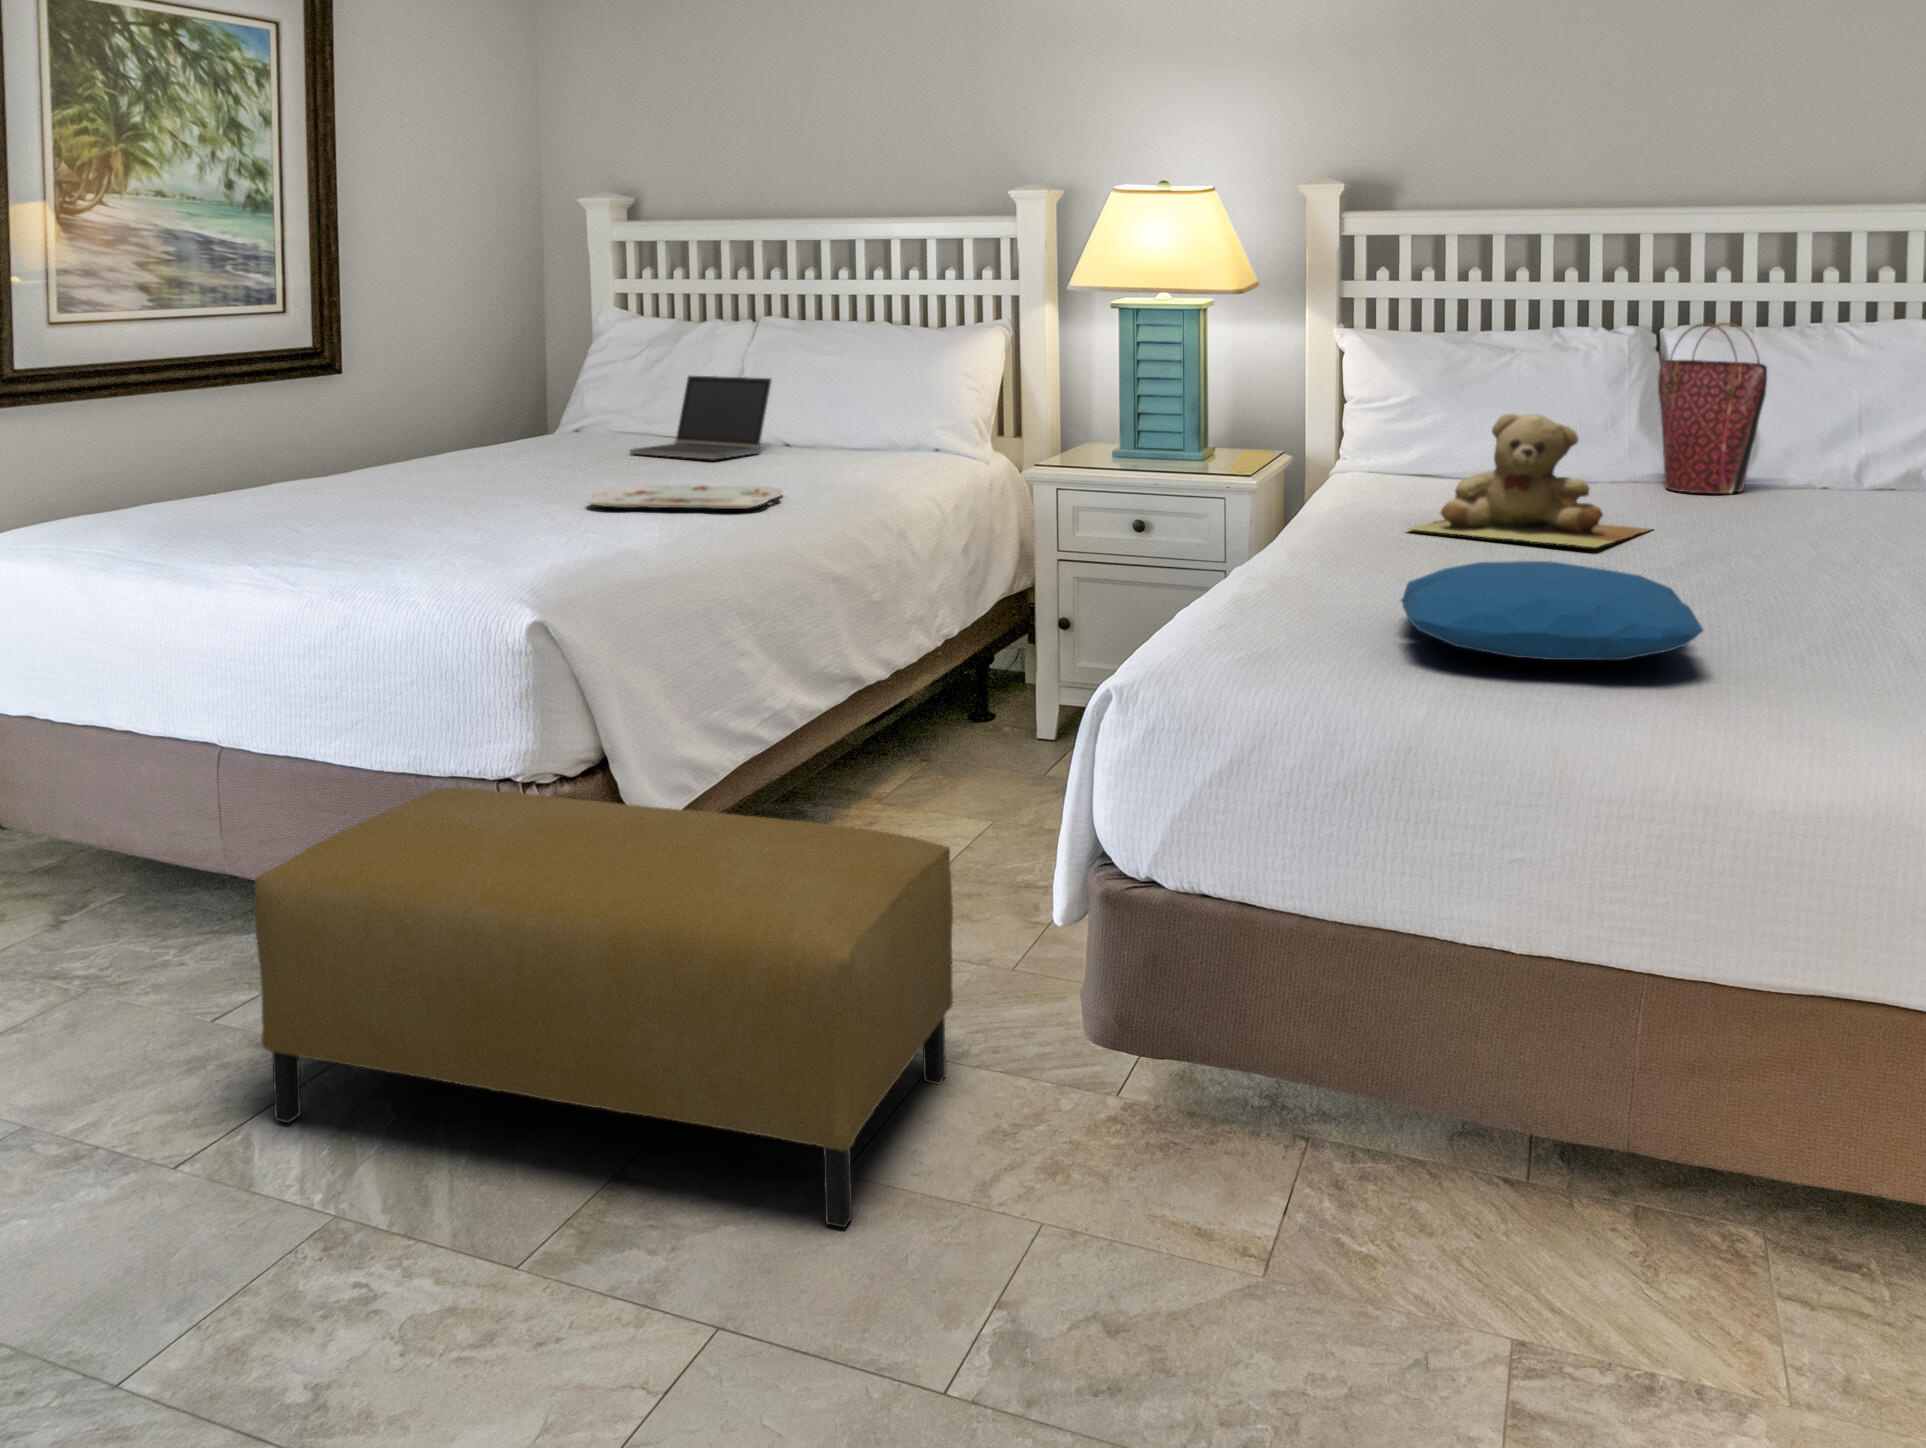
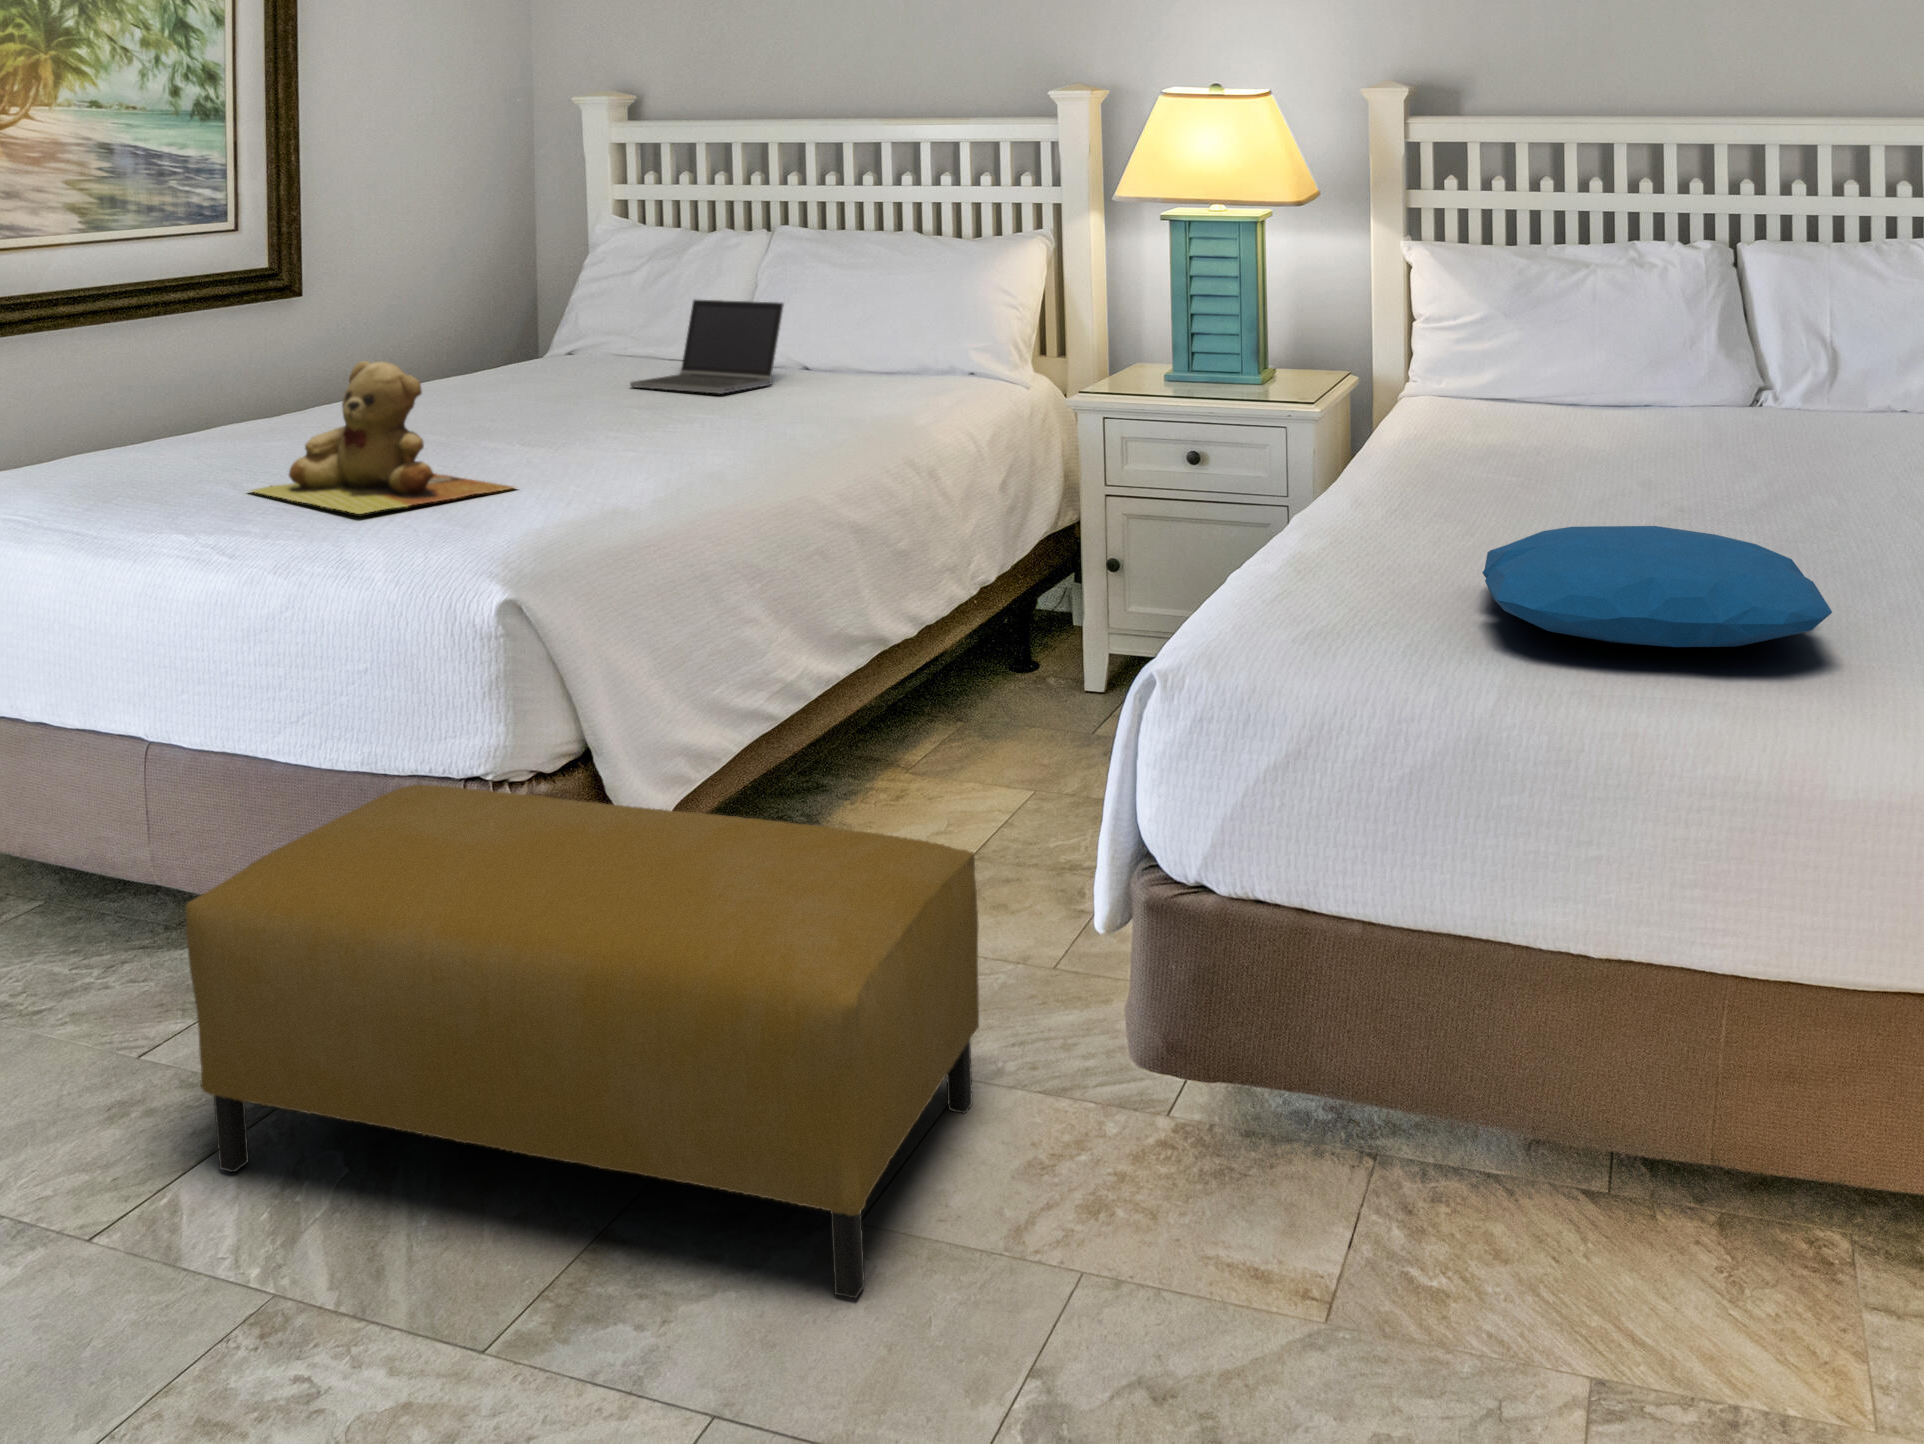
handbag: present [1658,323,1767,494] -> none [1753,237,1876,426]
teddy bear: present [1410,414,1650,547] -> present [251,361,514,514]
serving tray: present [587,485,782,509] -> none [576,426,794,455]

